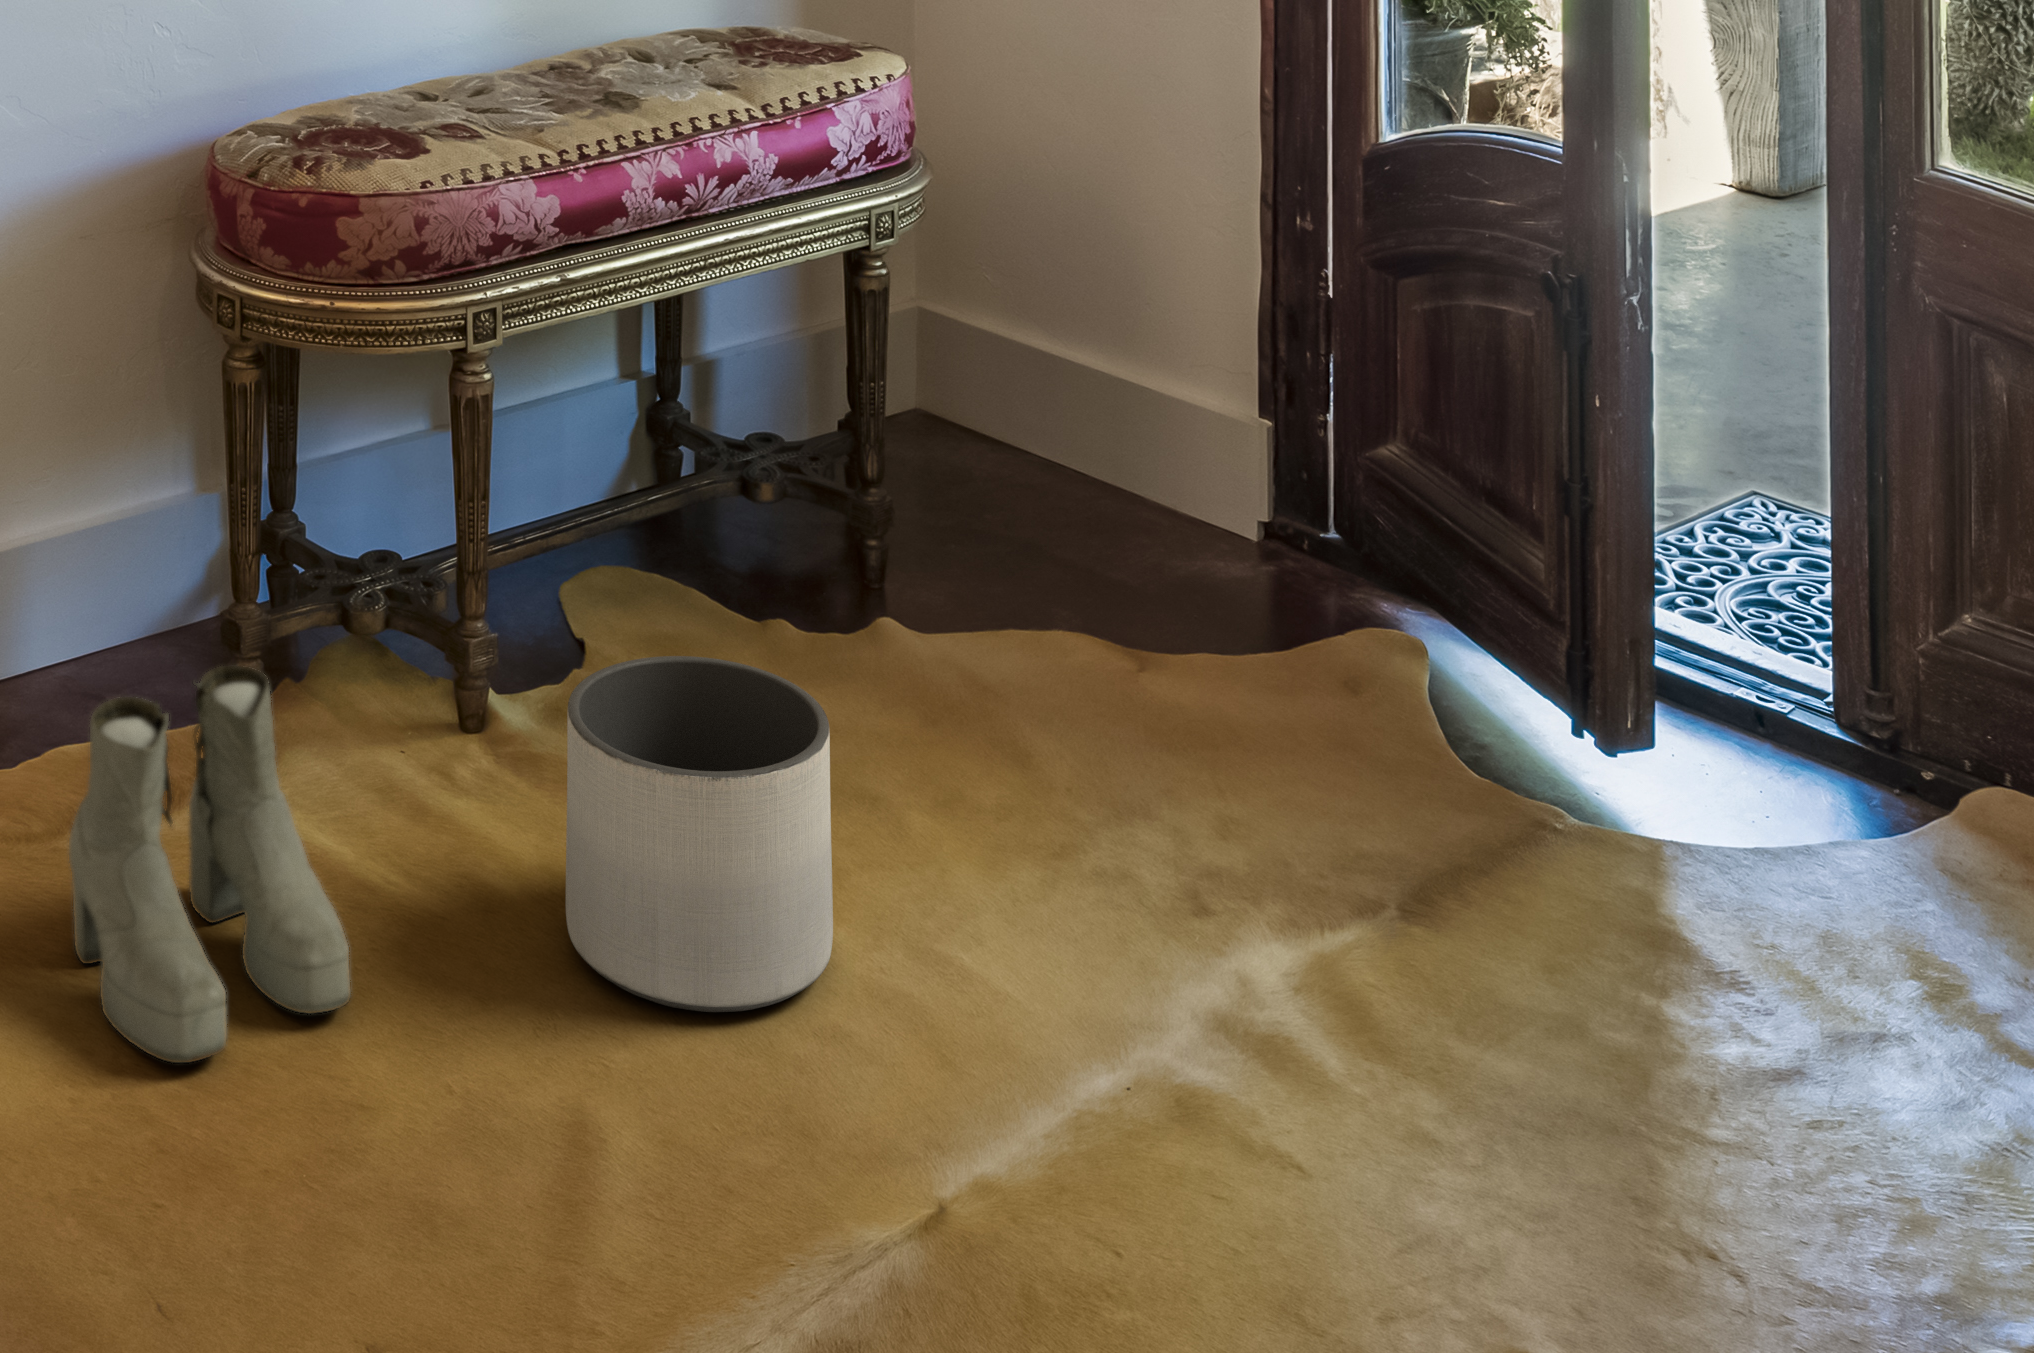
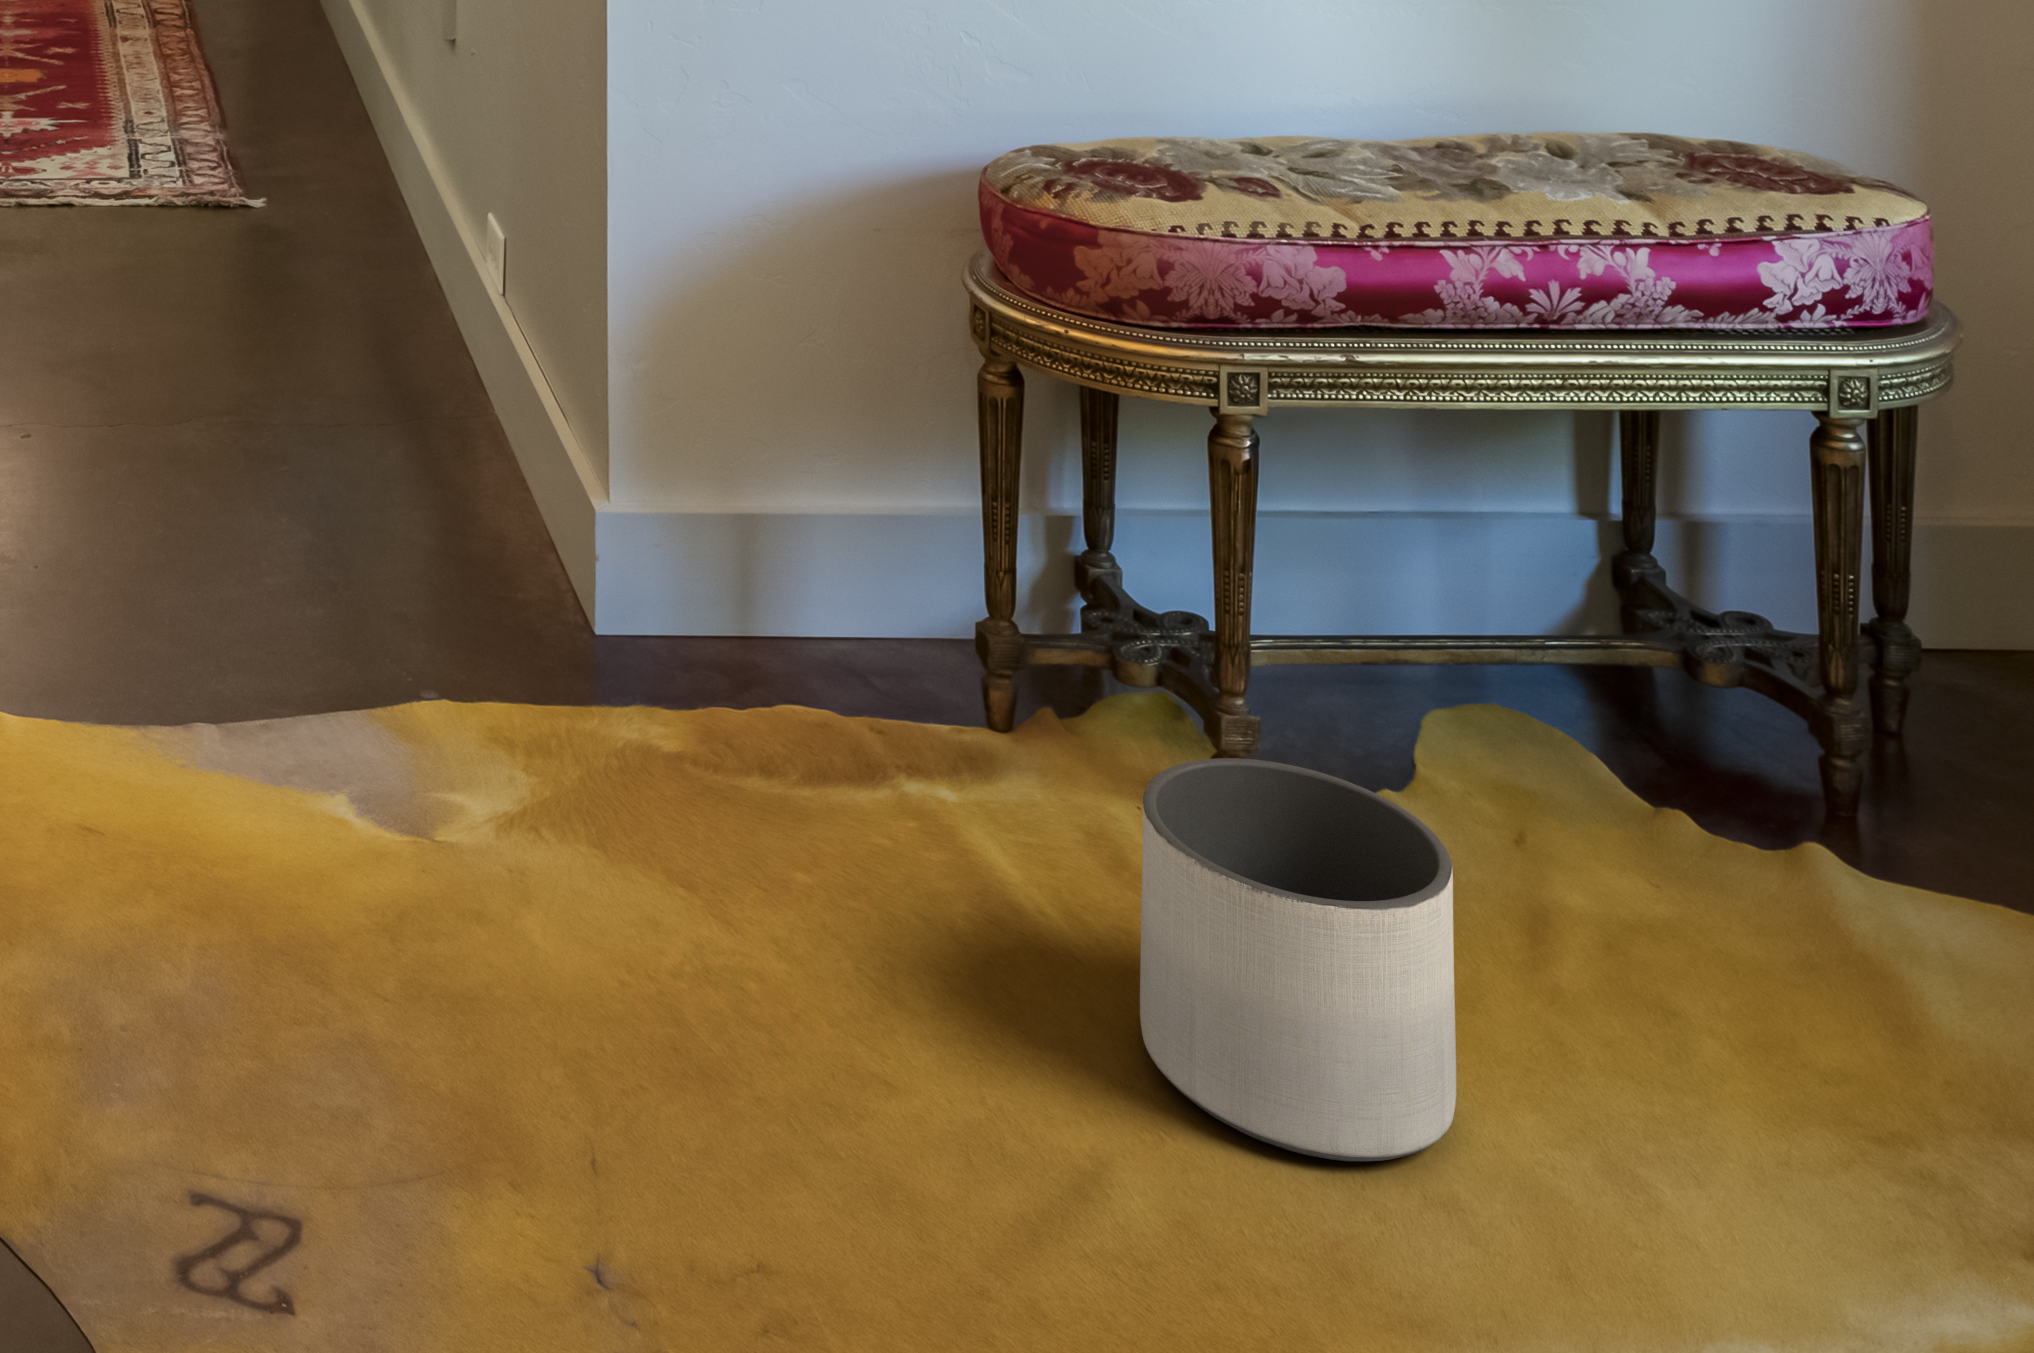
boots: present [69,666,350,1063] -> none [643,629,888,983]

